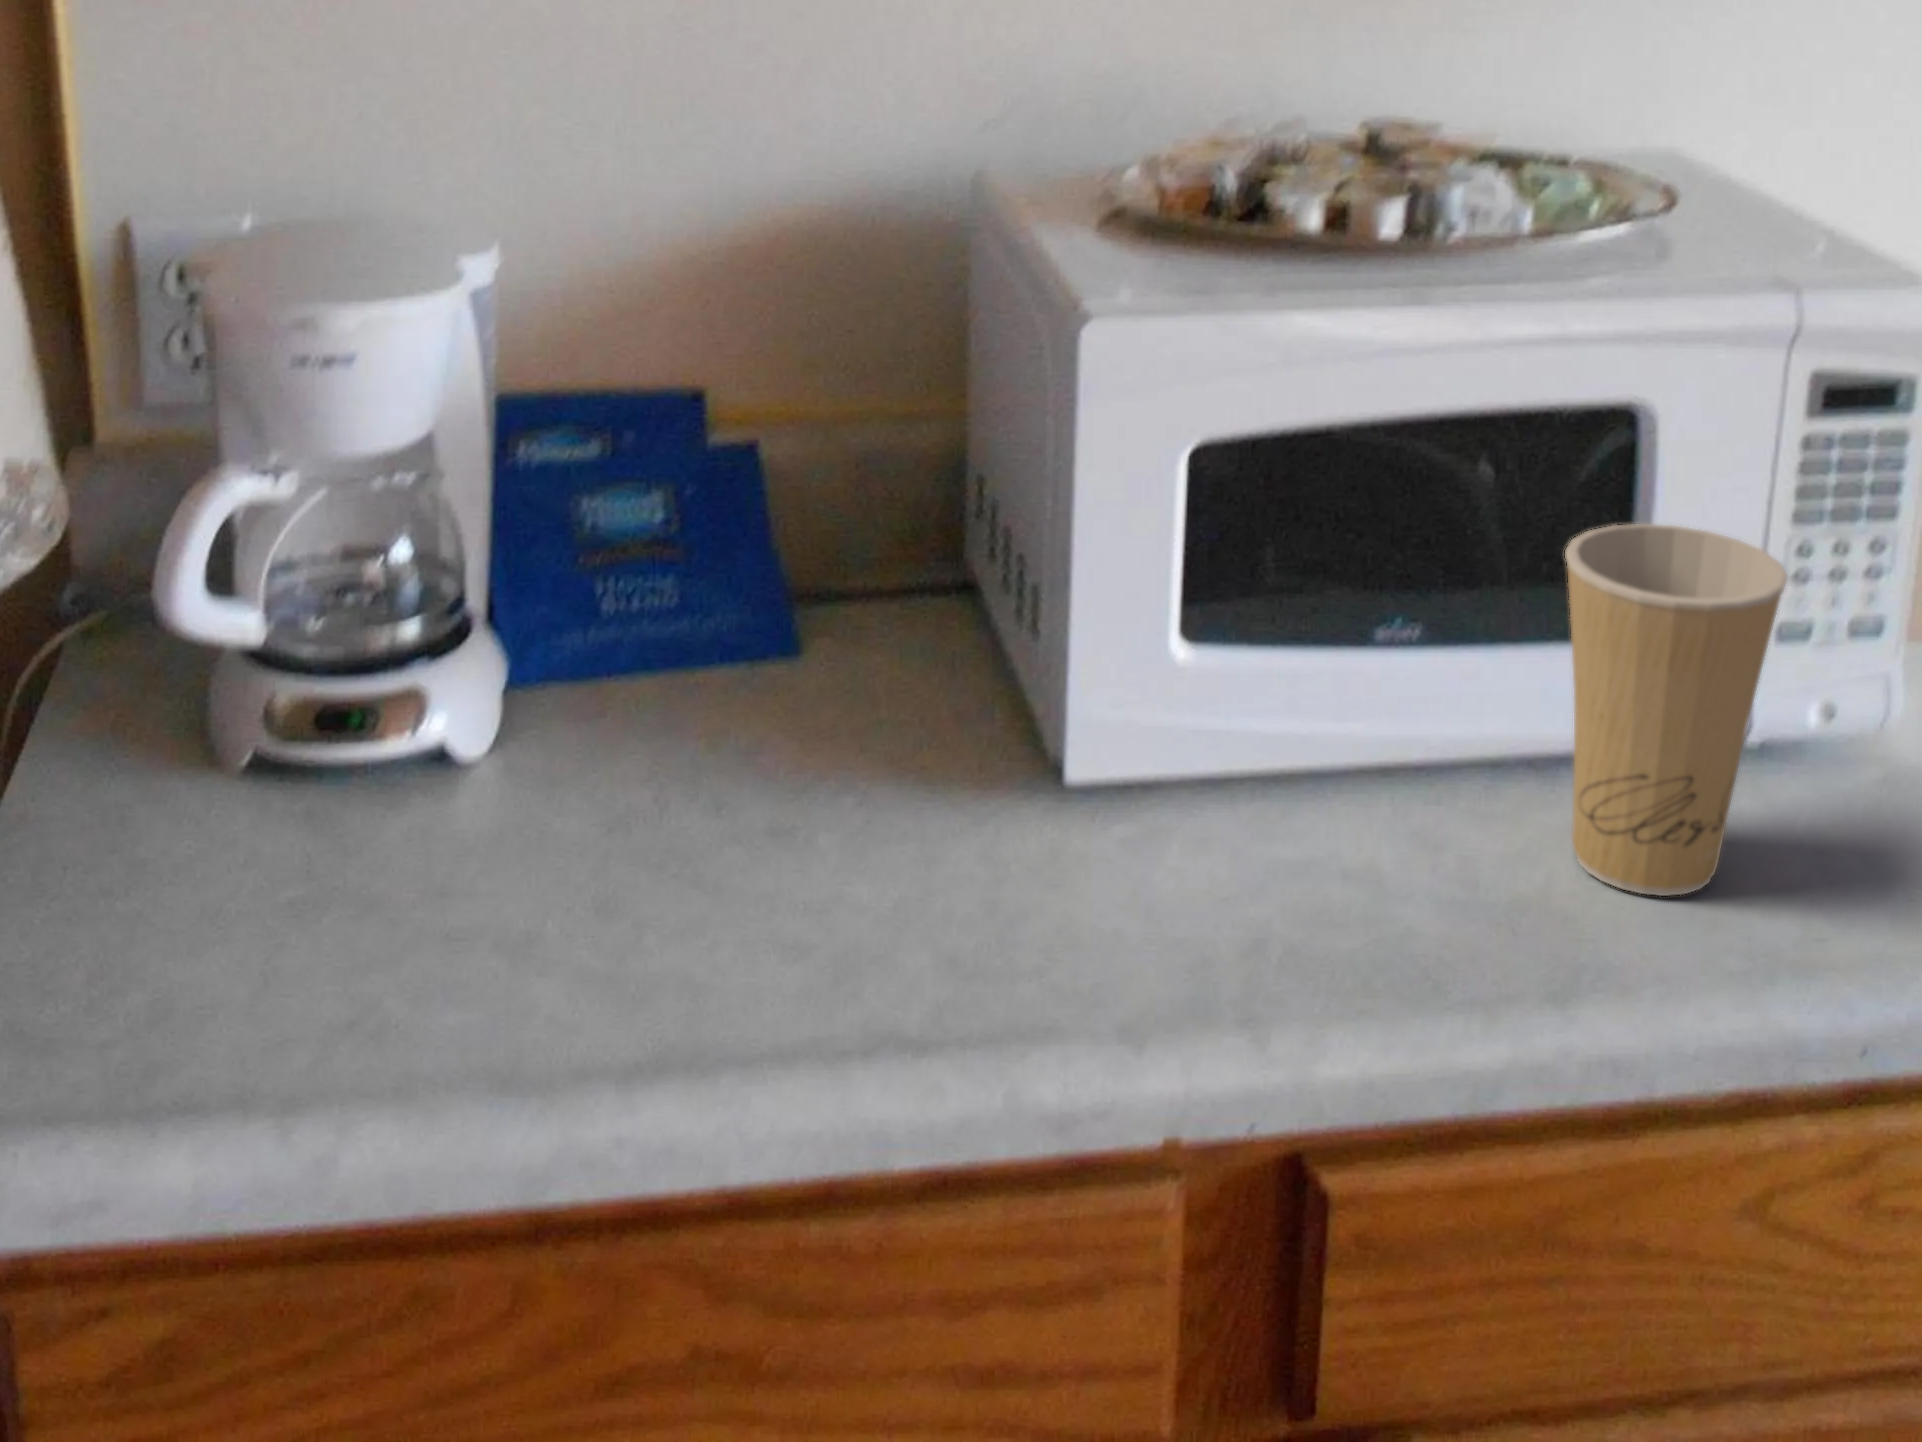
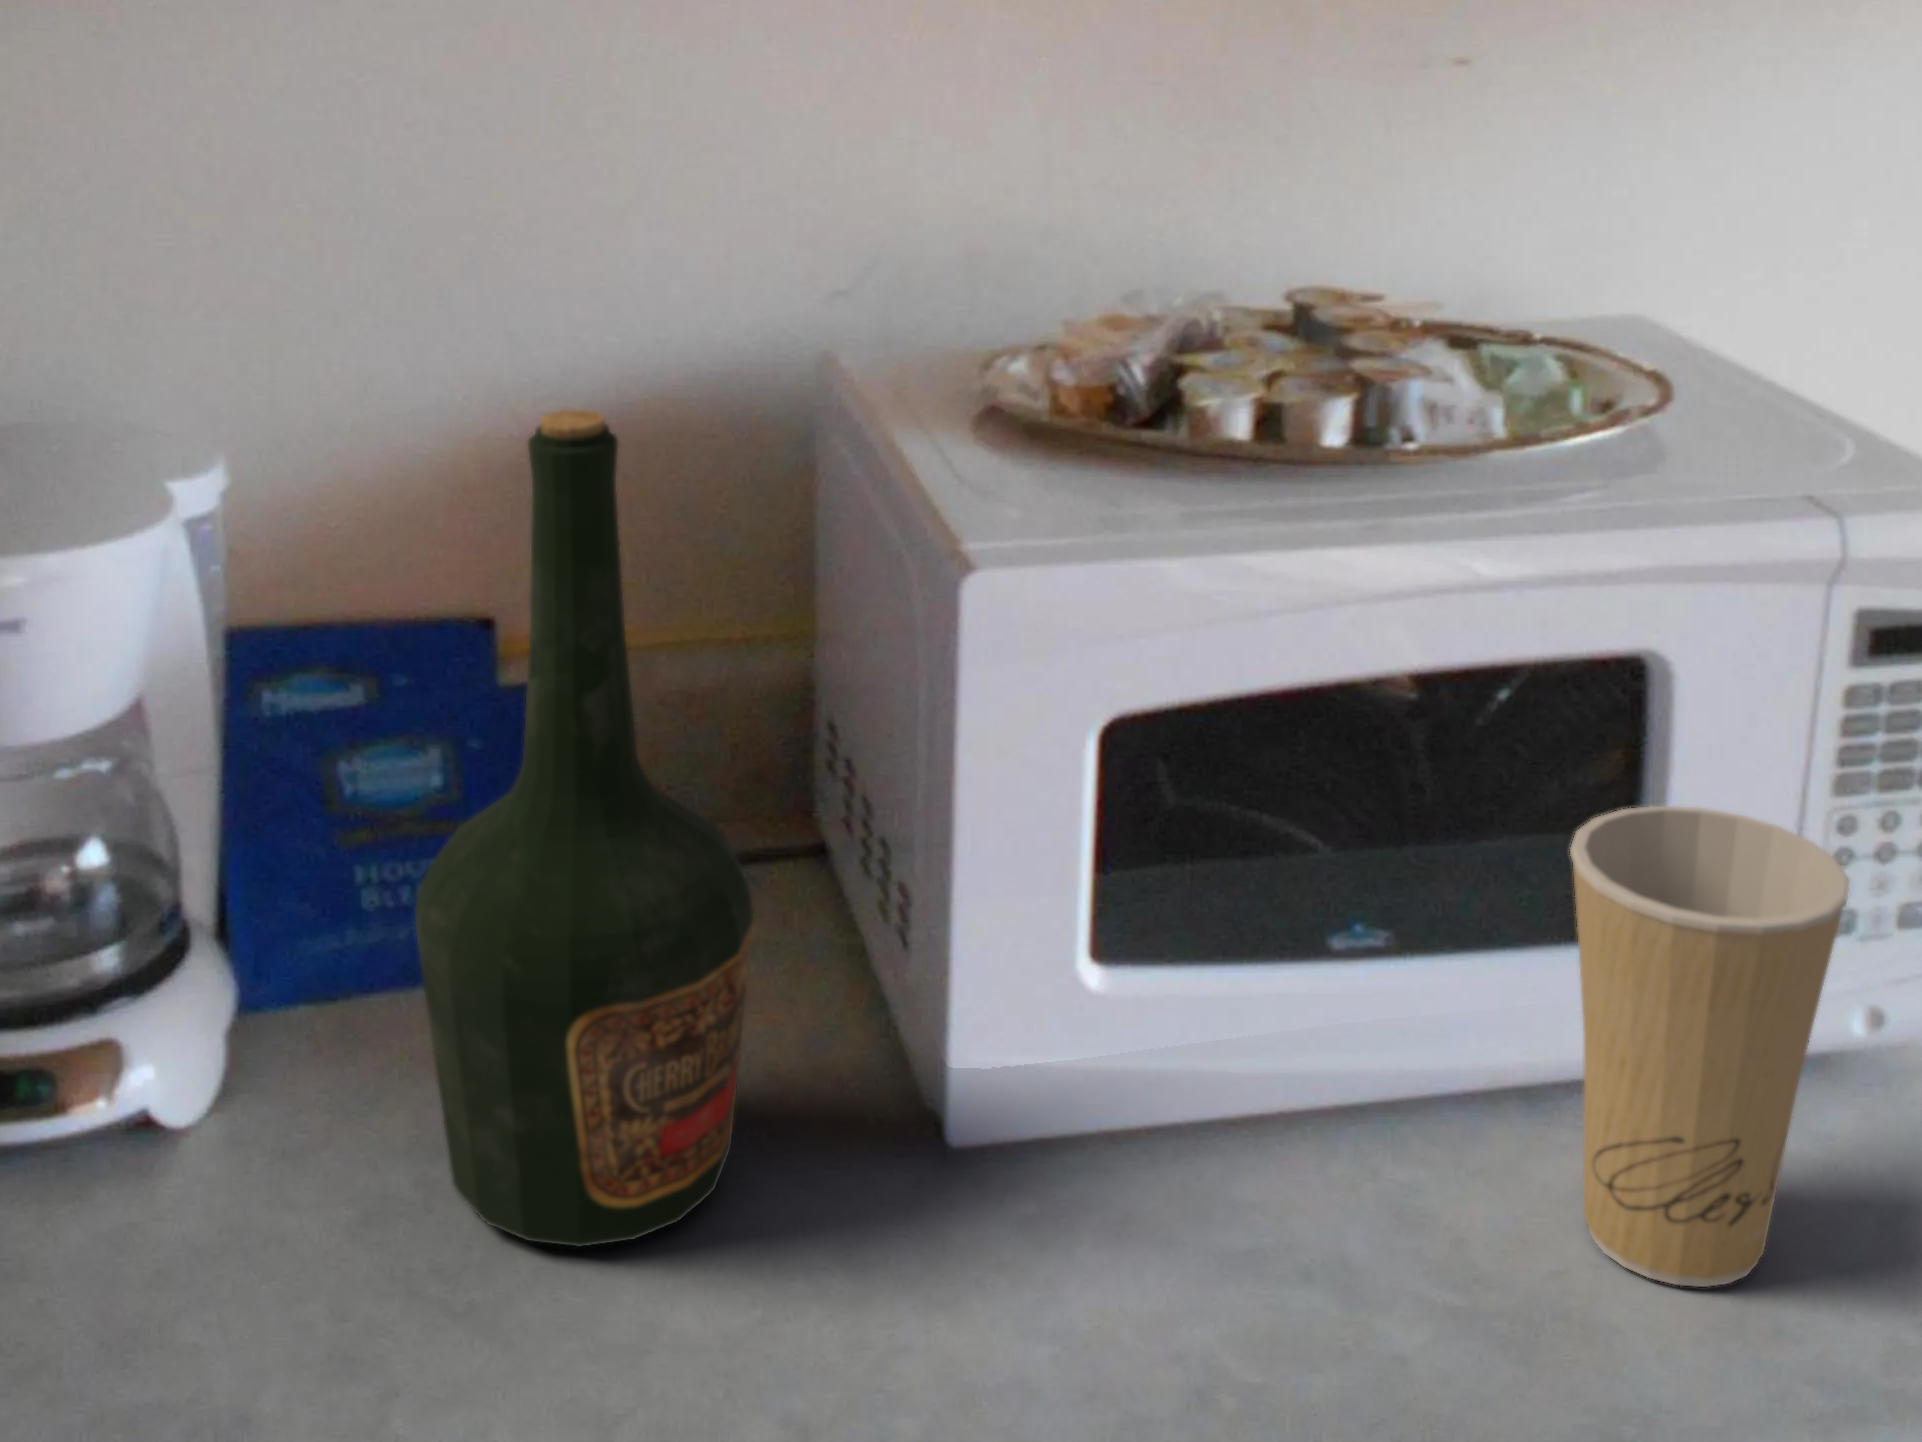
bottle: none [655,196,917,843] -> present [415,410,753,1246]

